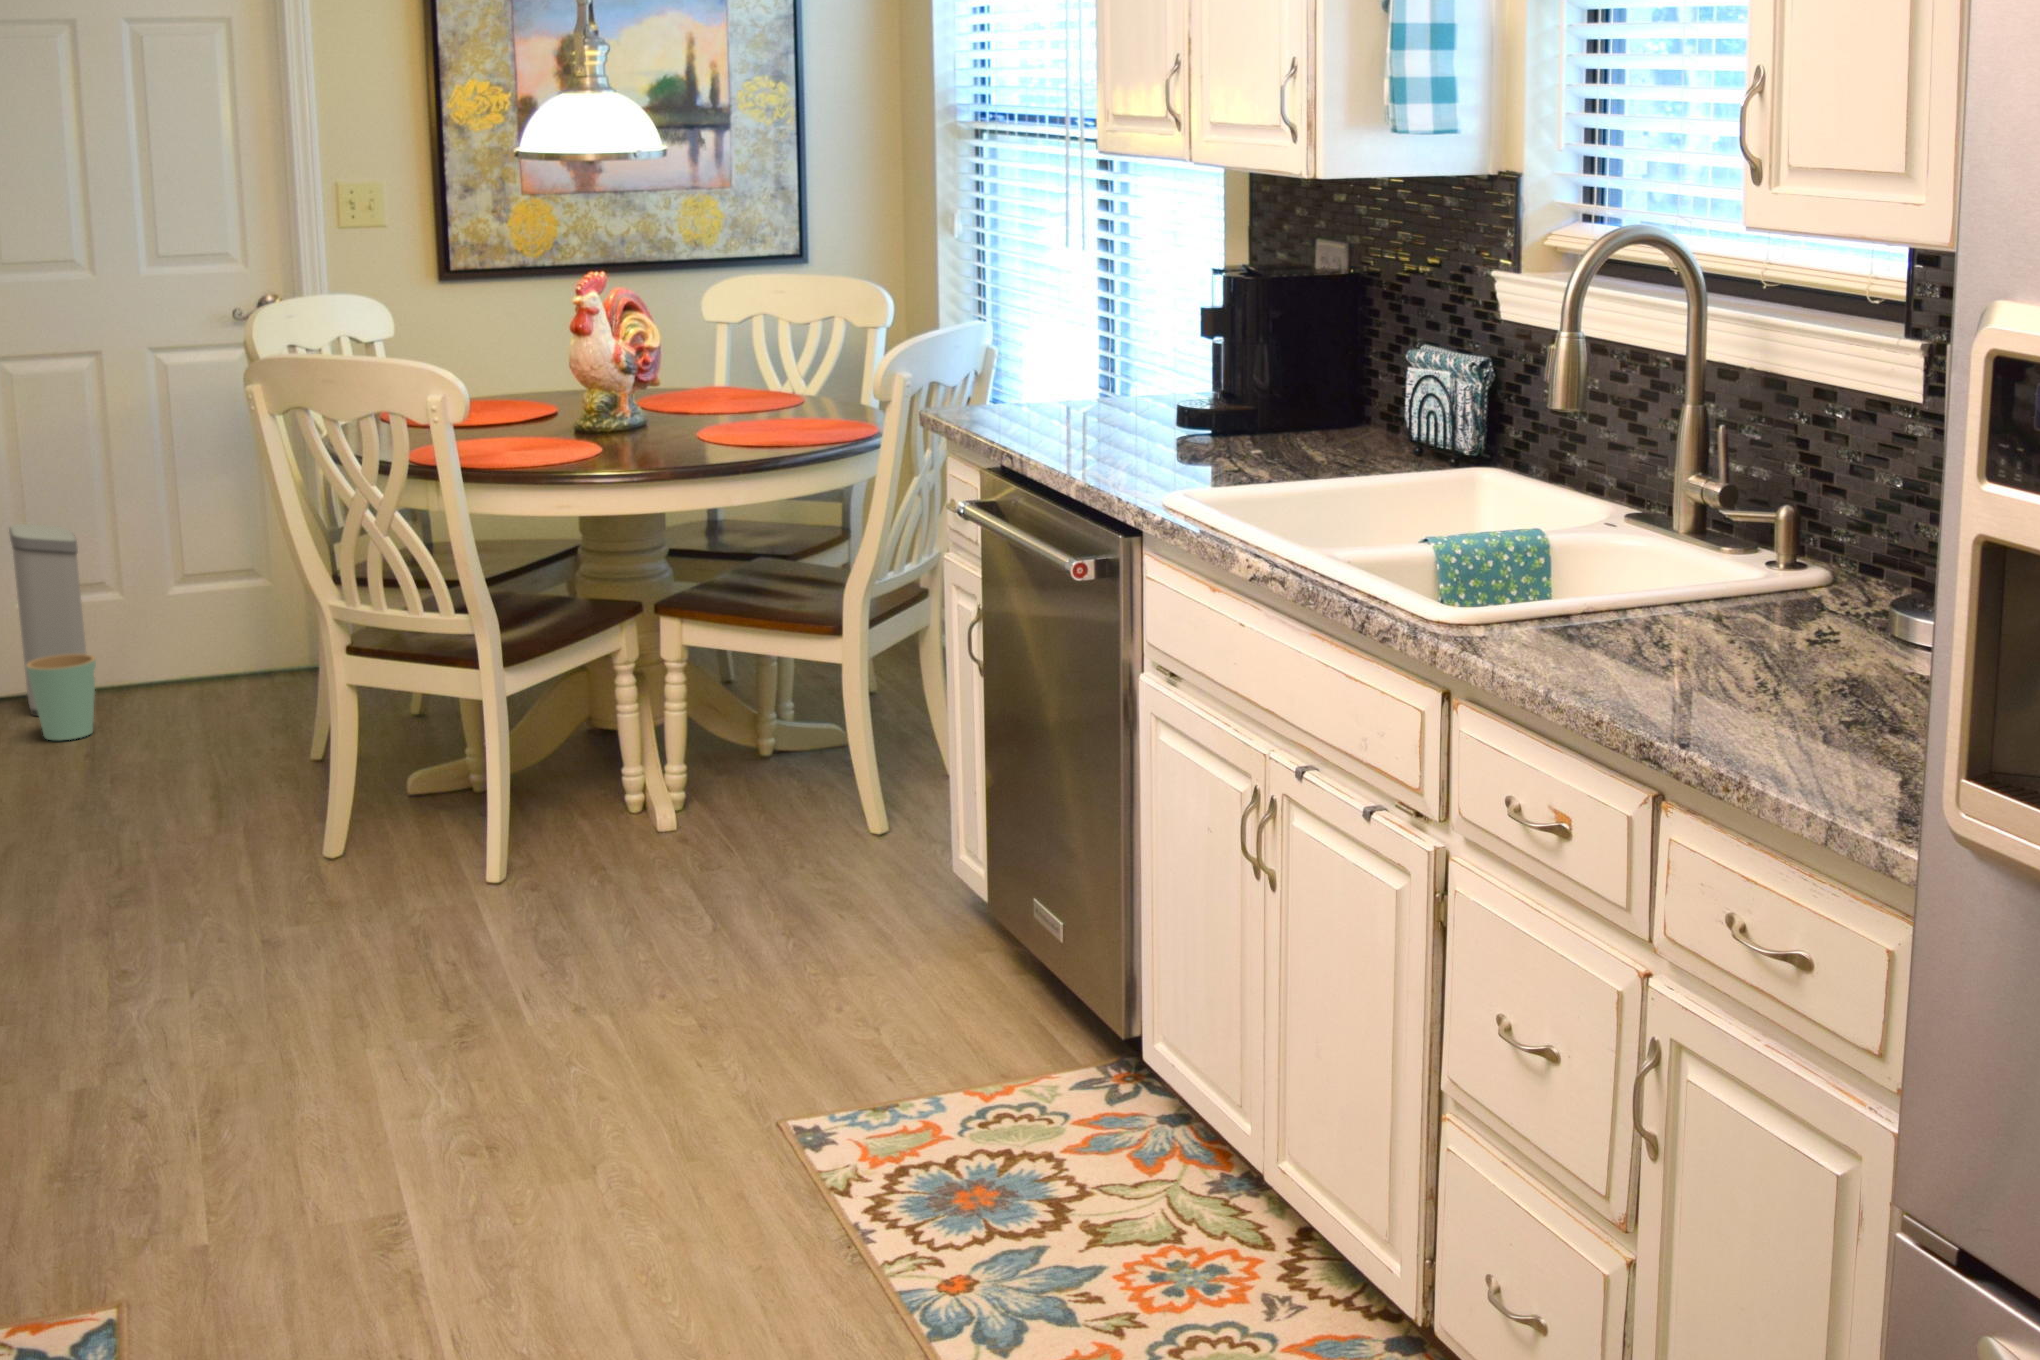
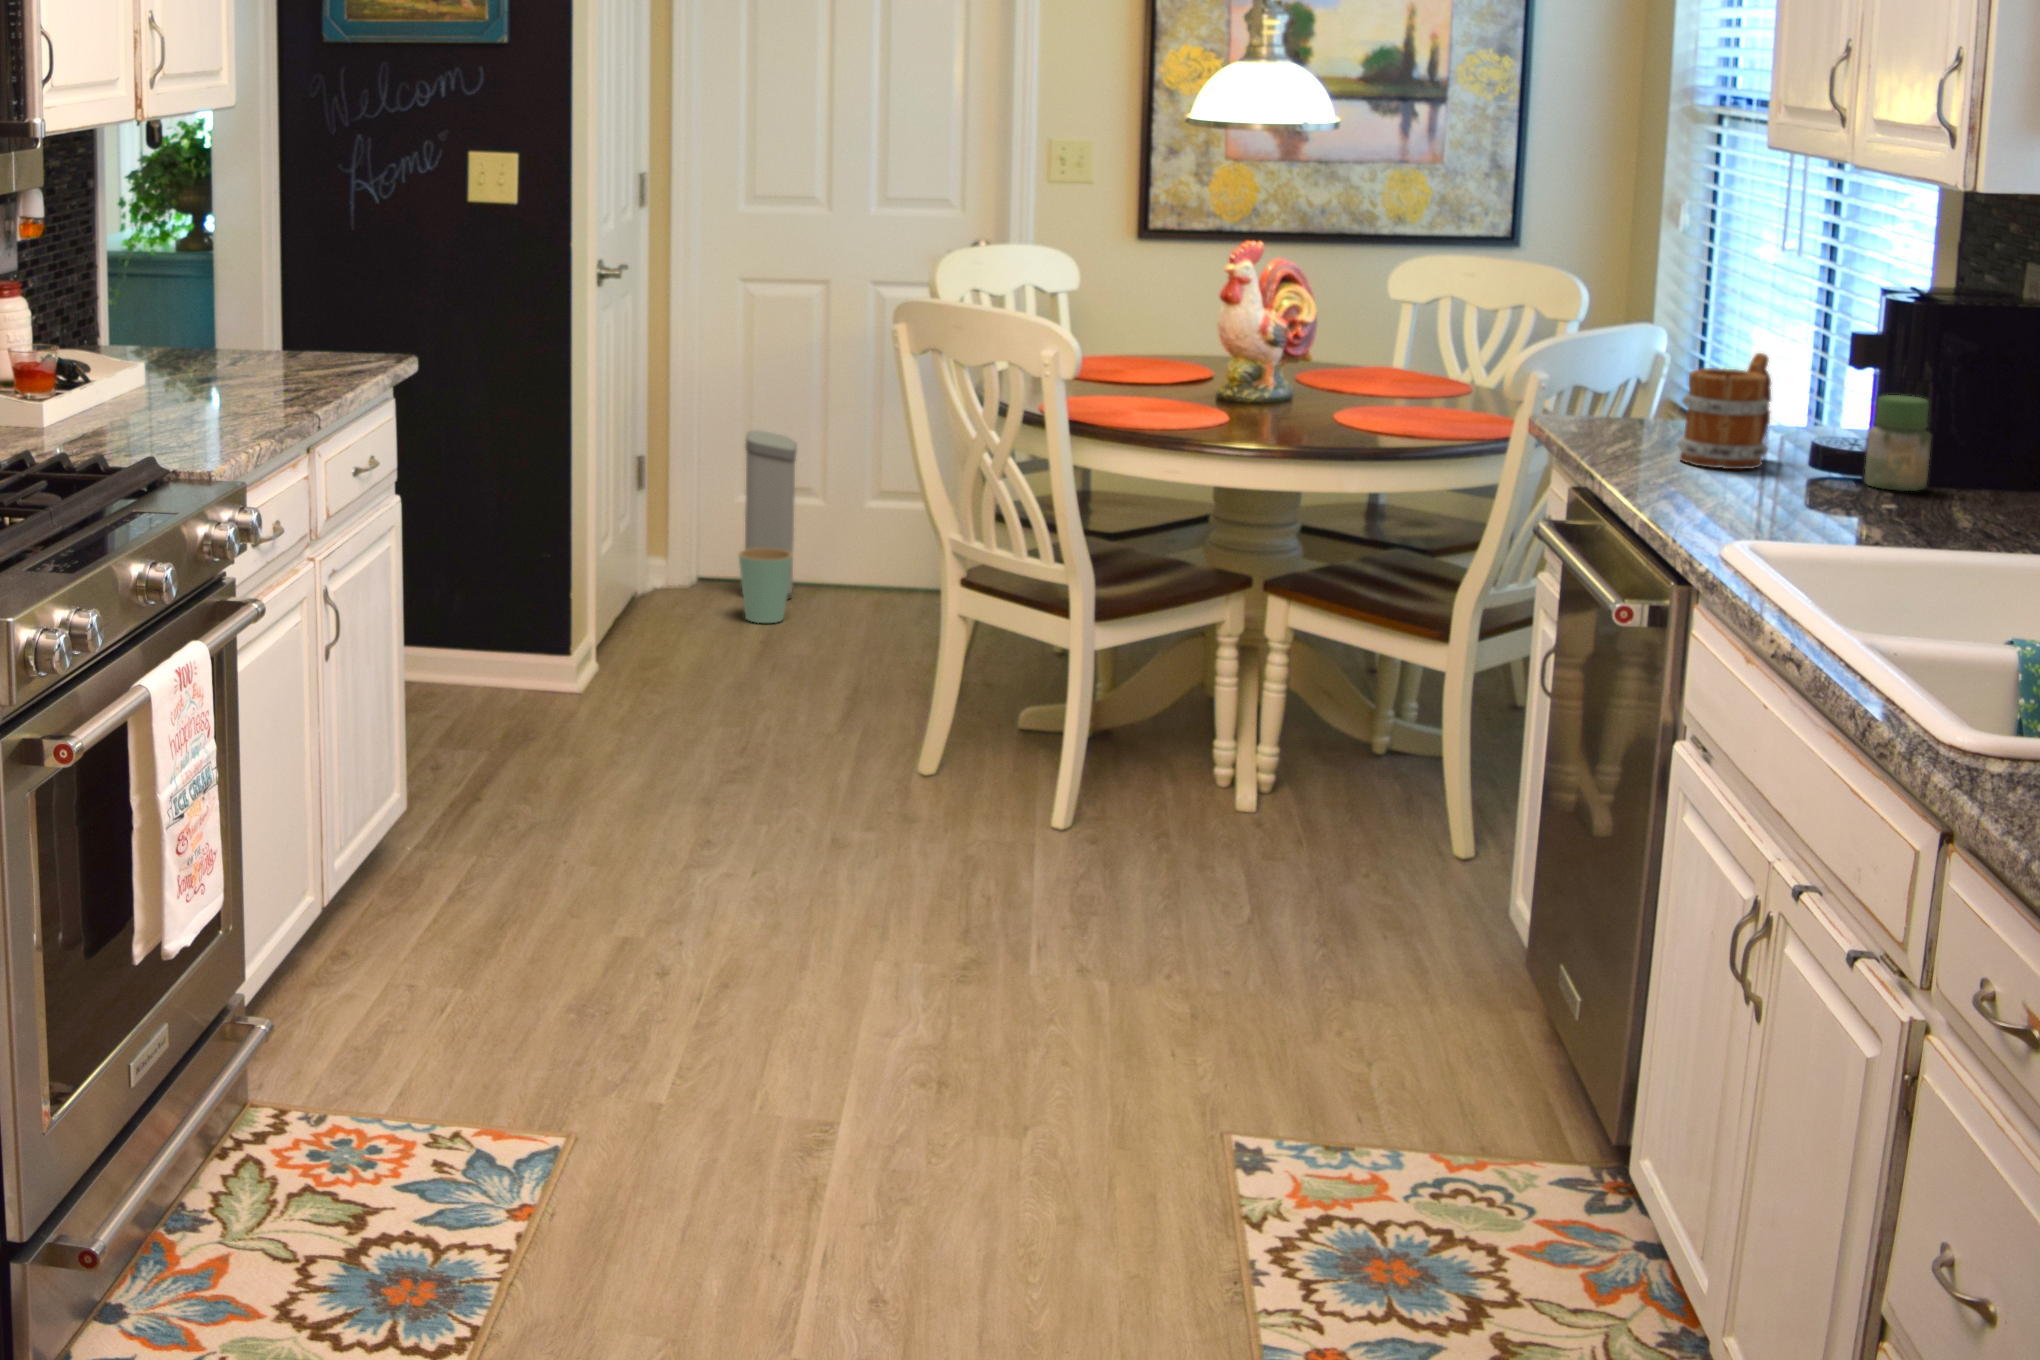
mug: none [1073,332,1144,435] -> present [1677,353,1771,469]
jar: none [1221,358,1266,438] -> present [1864,395,1931,491]

